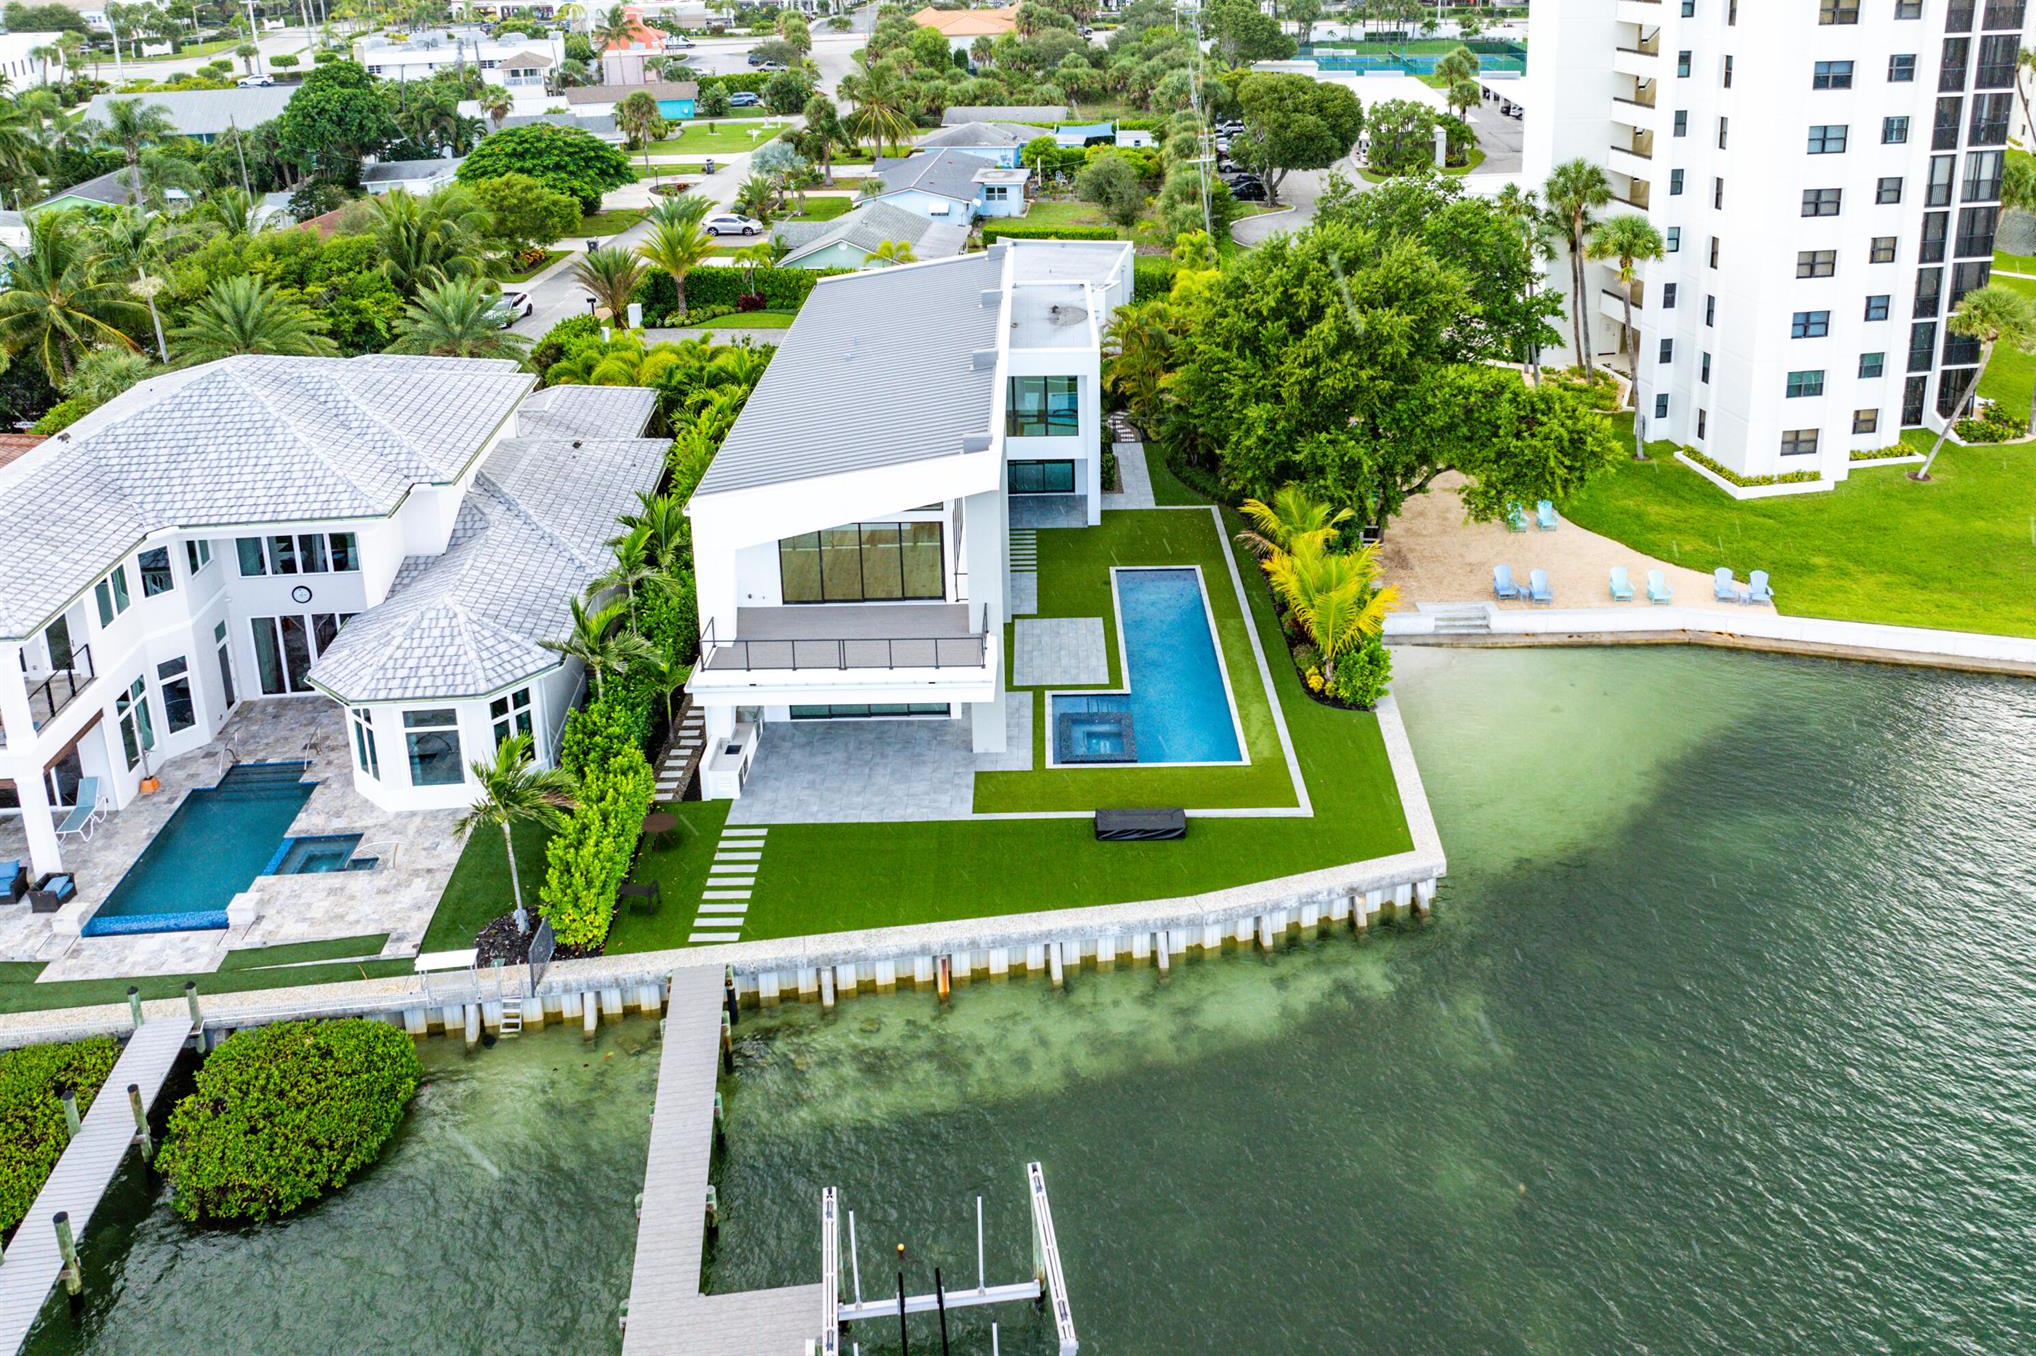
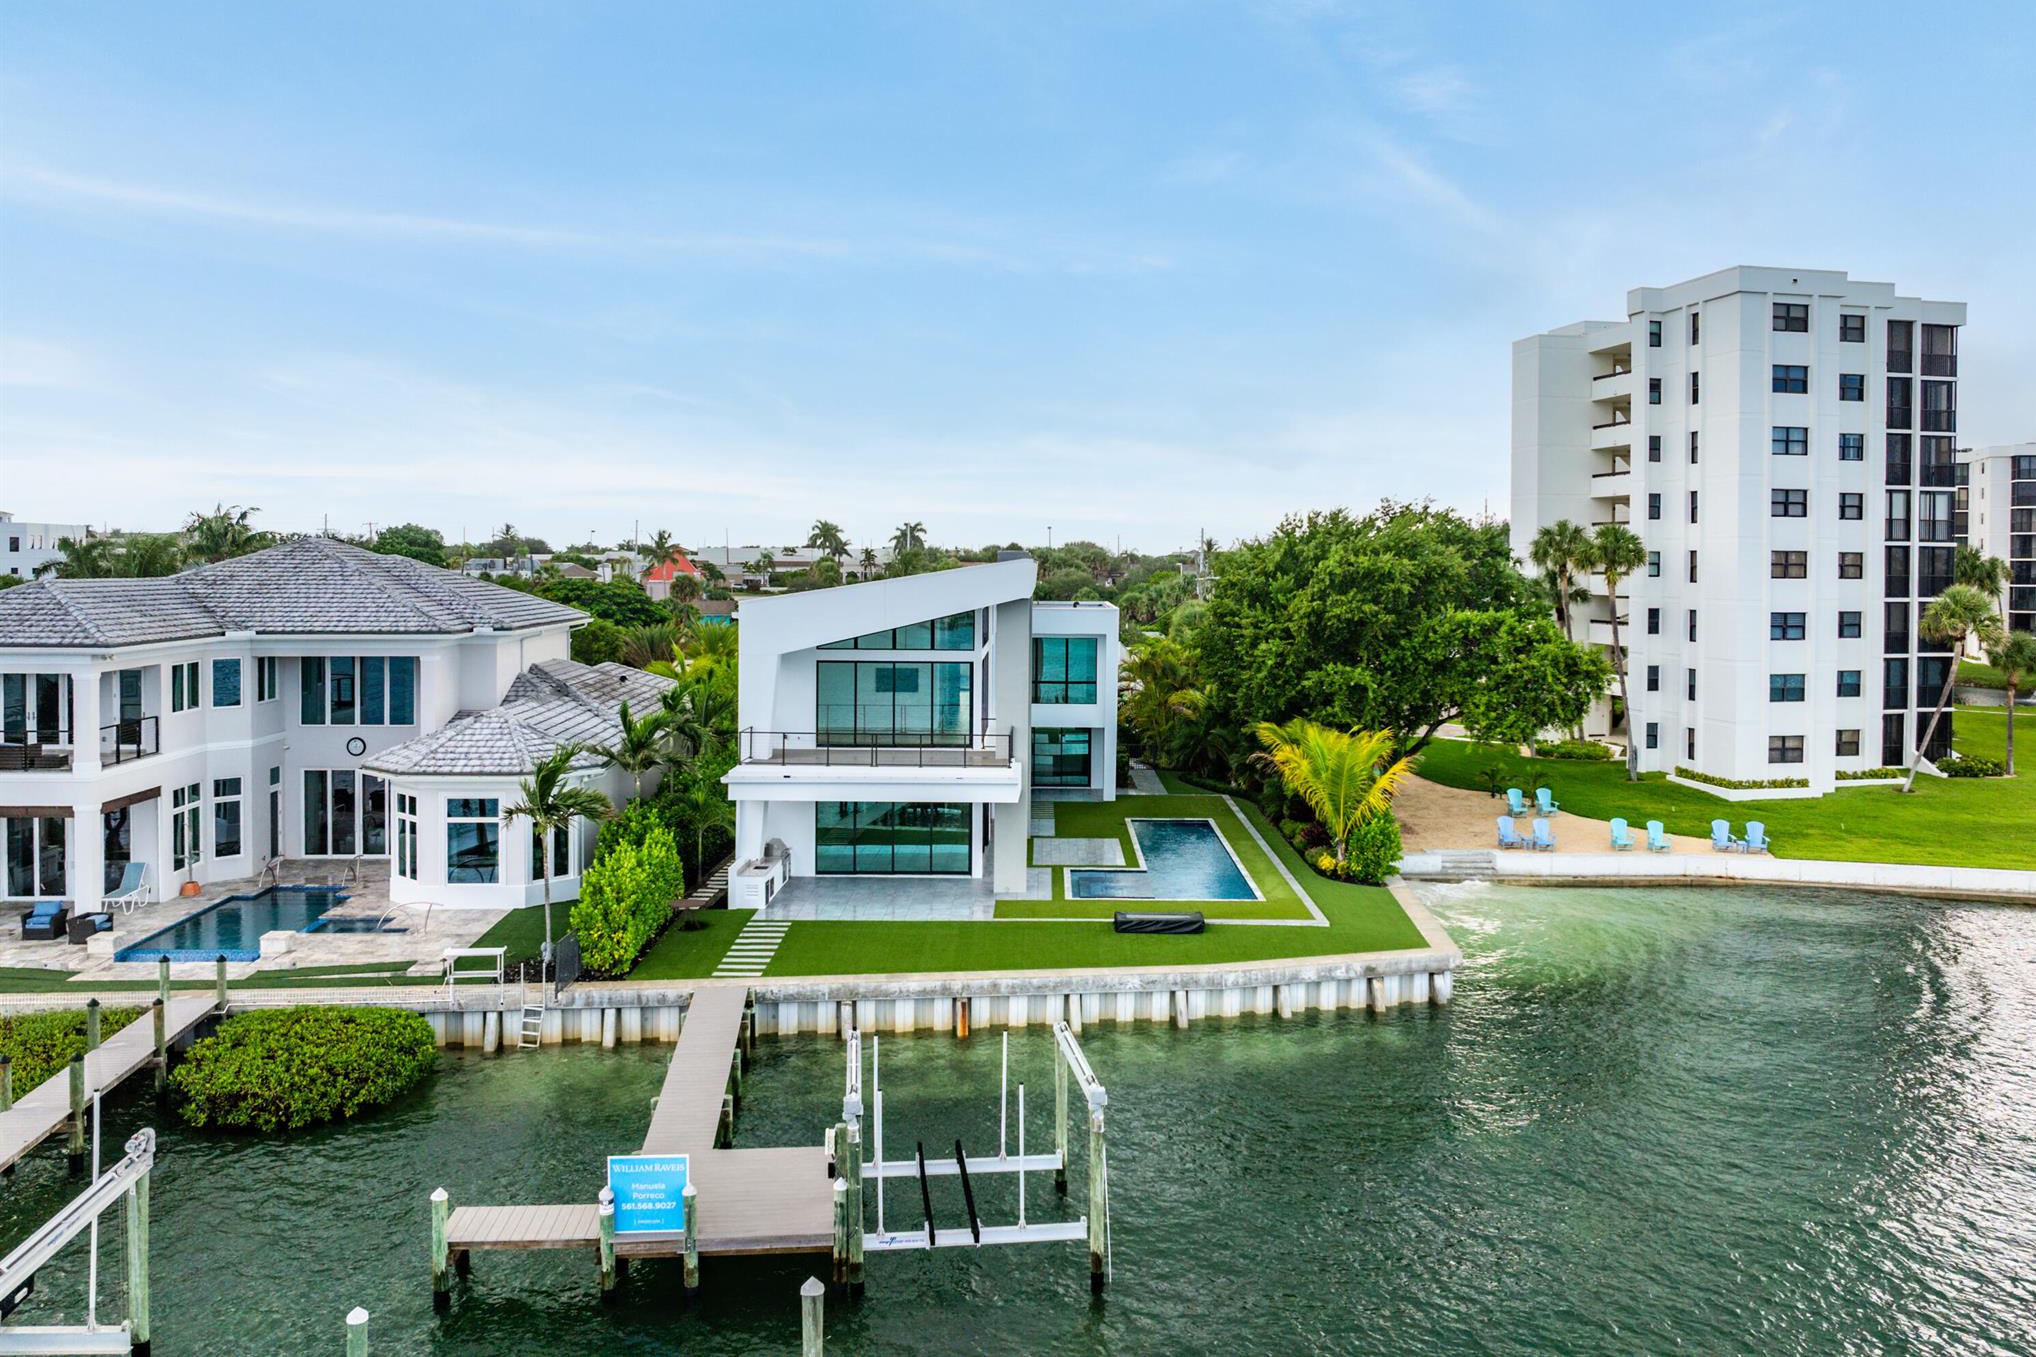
bench: present [615,877,661,913] -> none [642,927,687,960]

